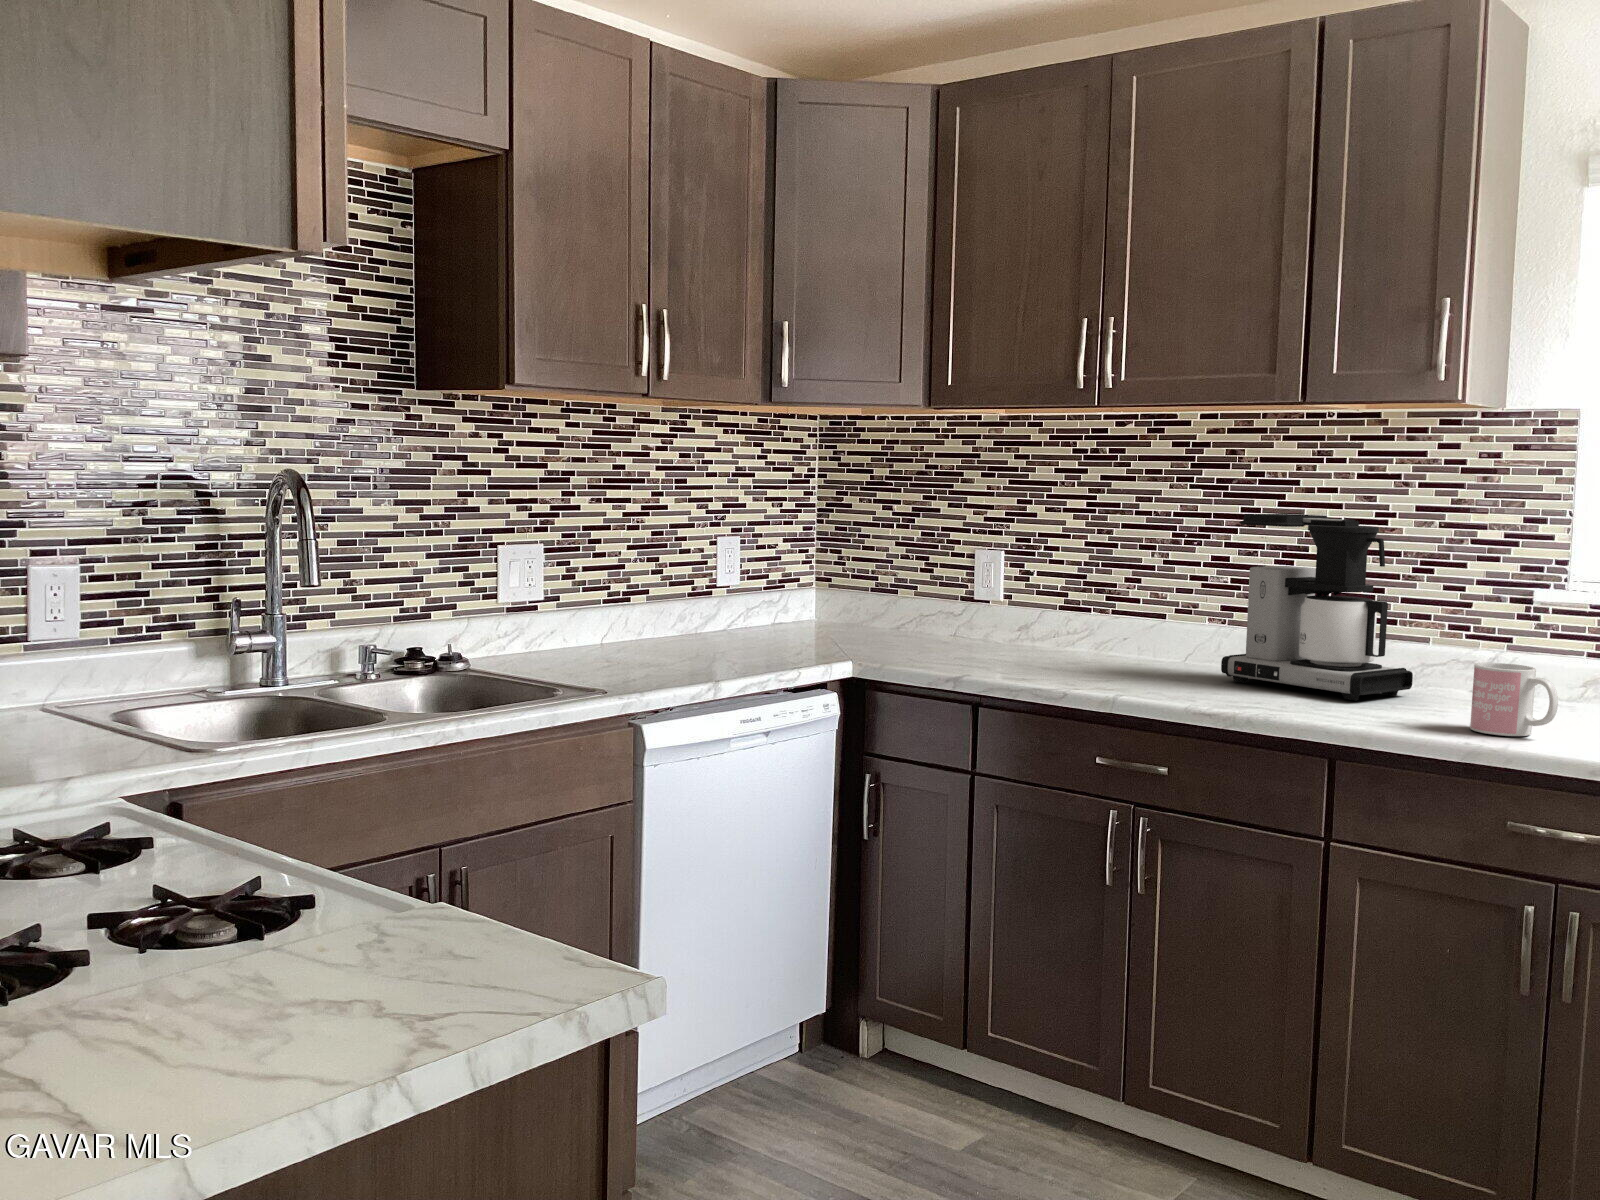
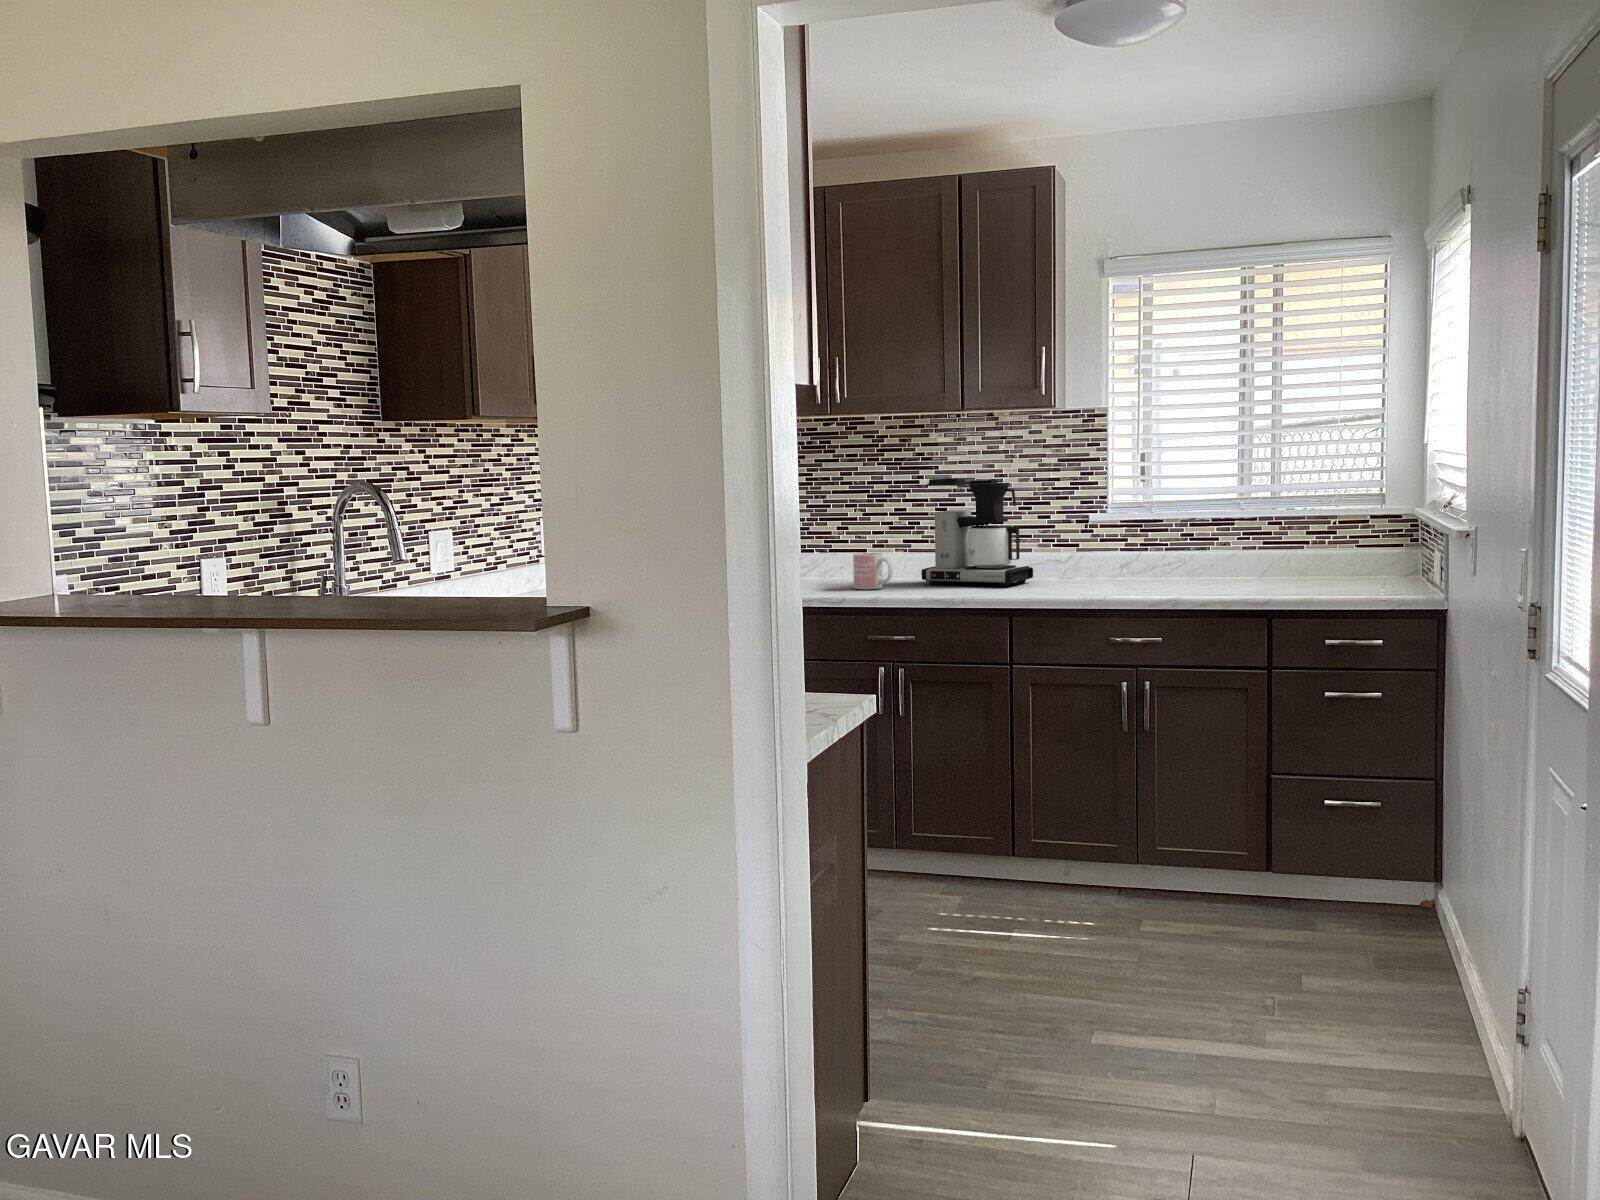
mug: present [1470,663,1558,736] -> present [853,553,893,589]

